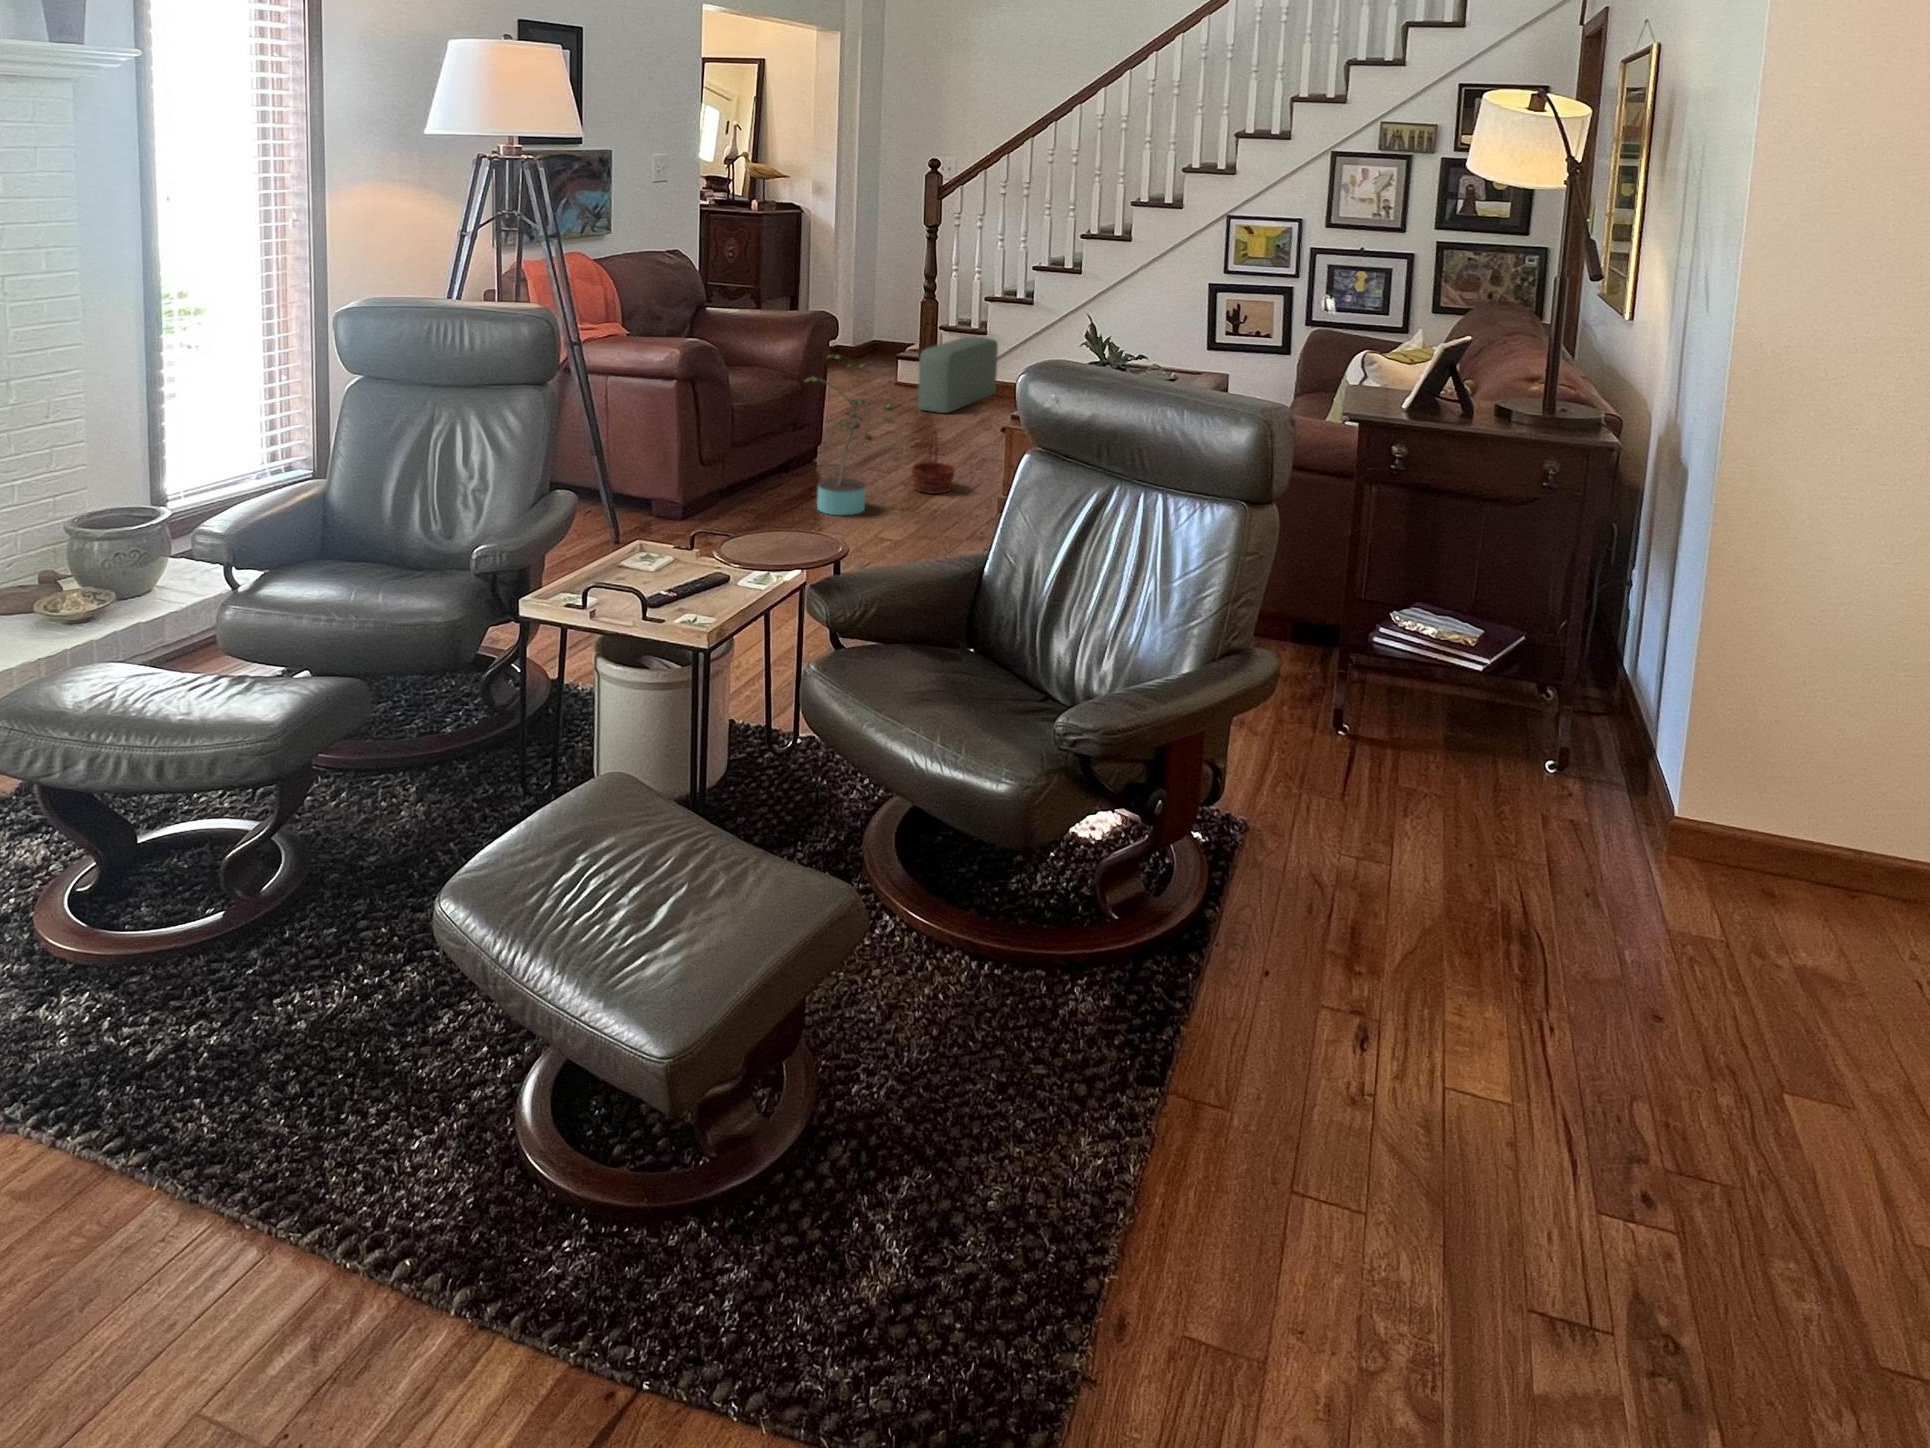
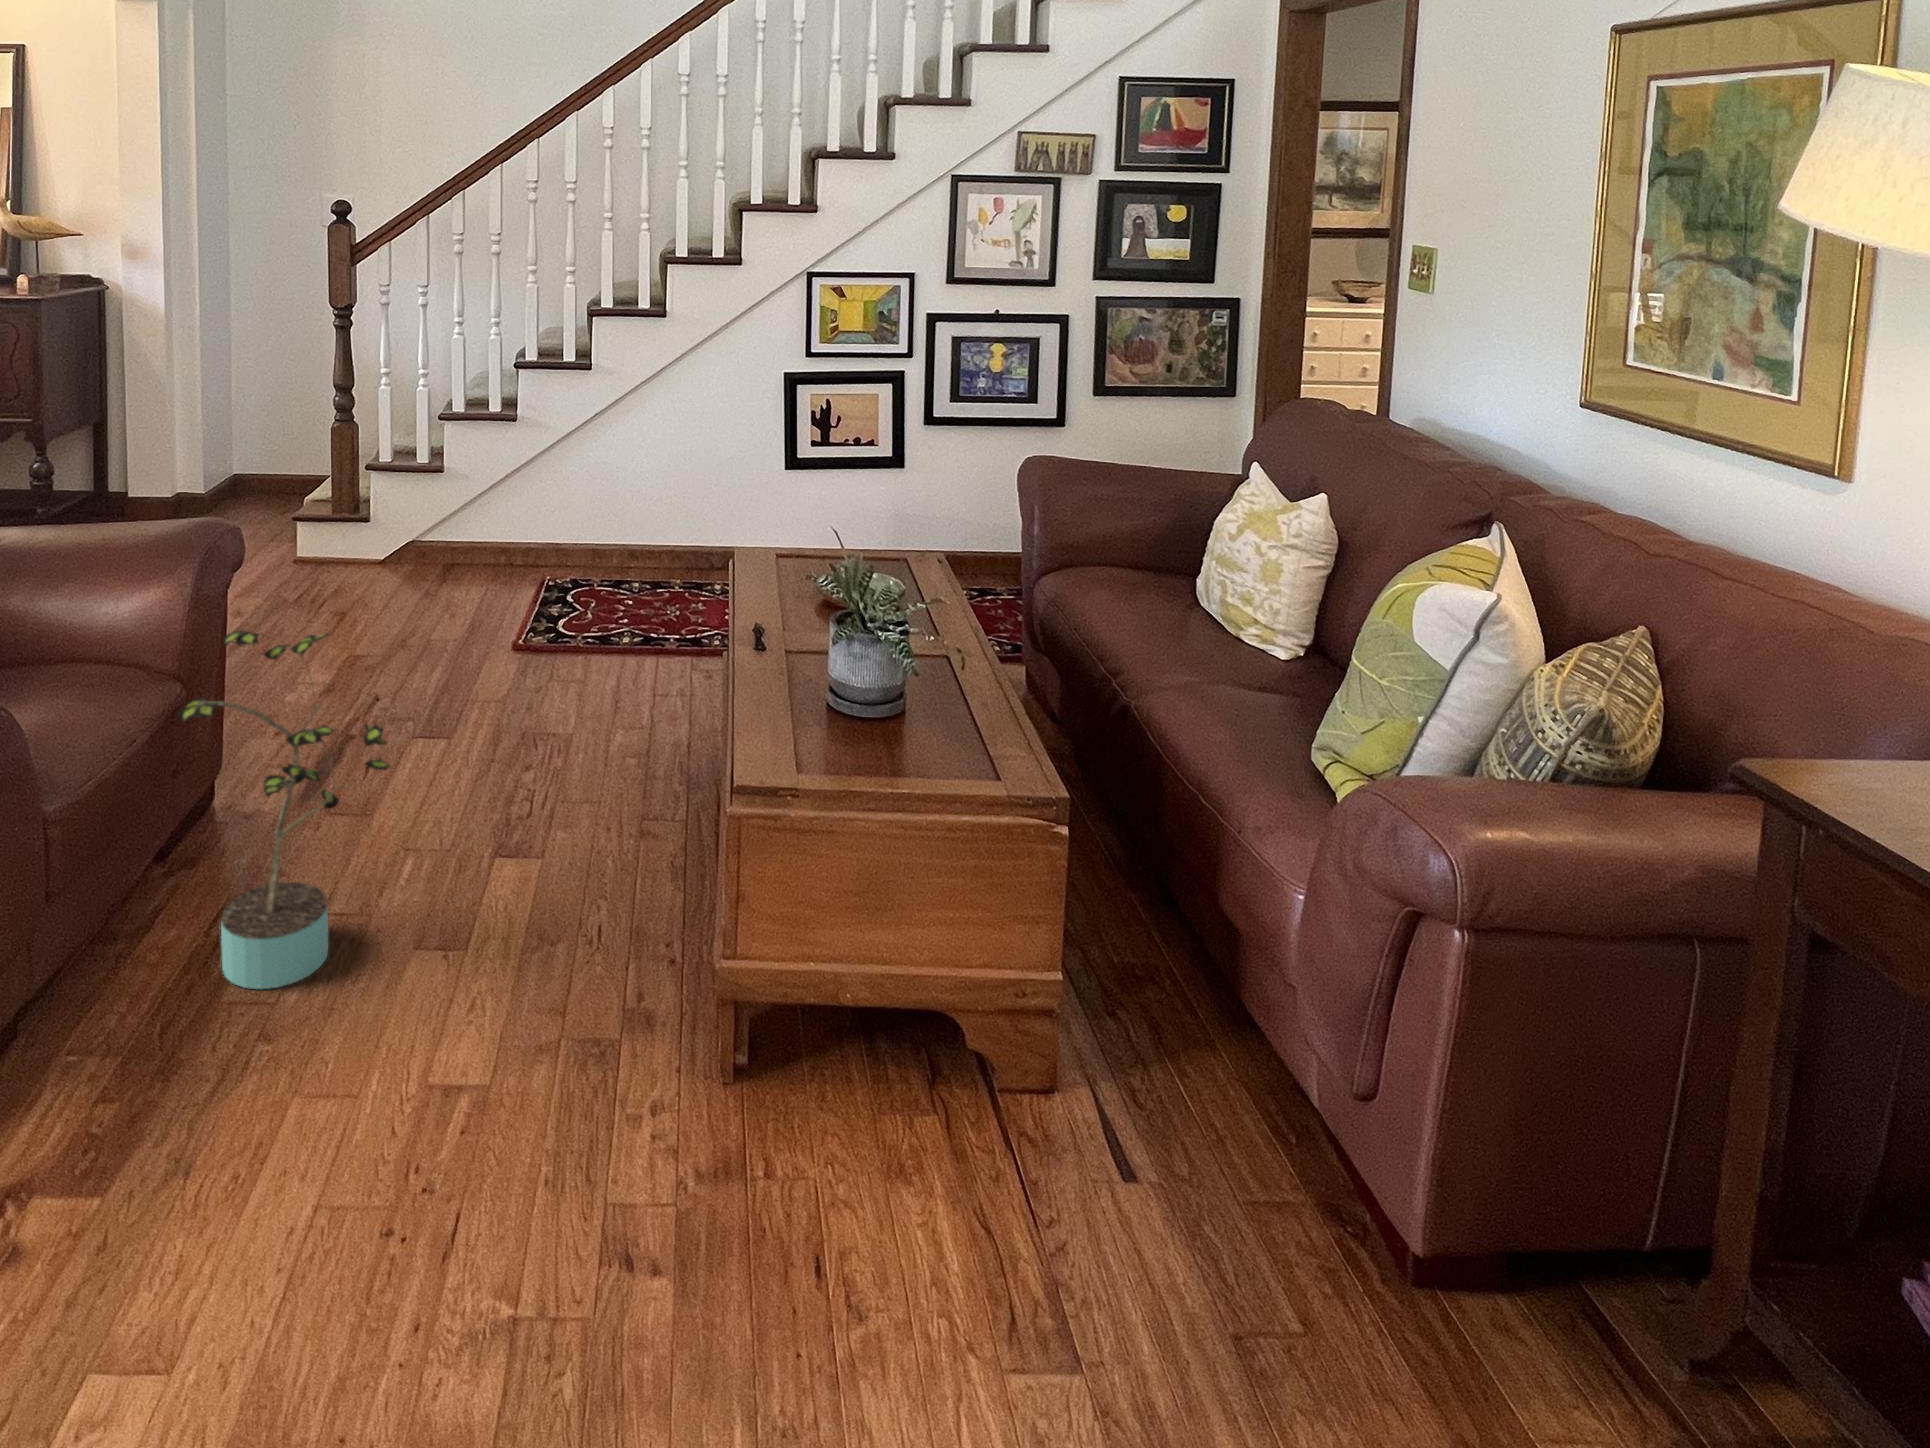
pouf: present [918,336,998,413] -> none [349,480,464,624]
basket: present [912,431,955,494] -> none [402,732,492,864]

